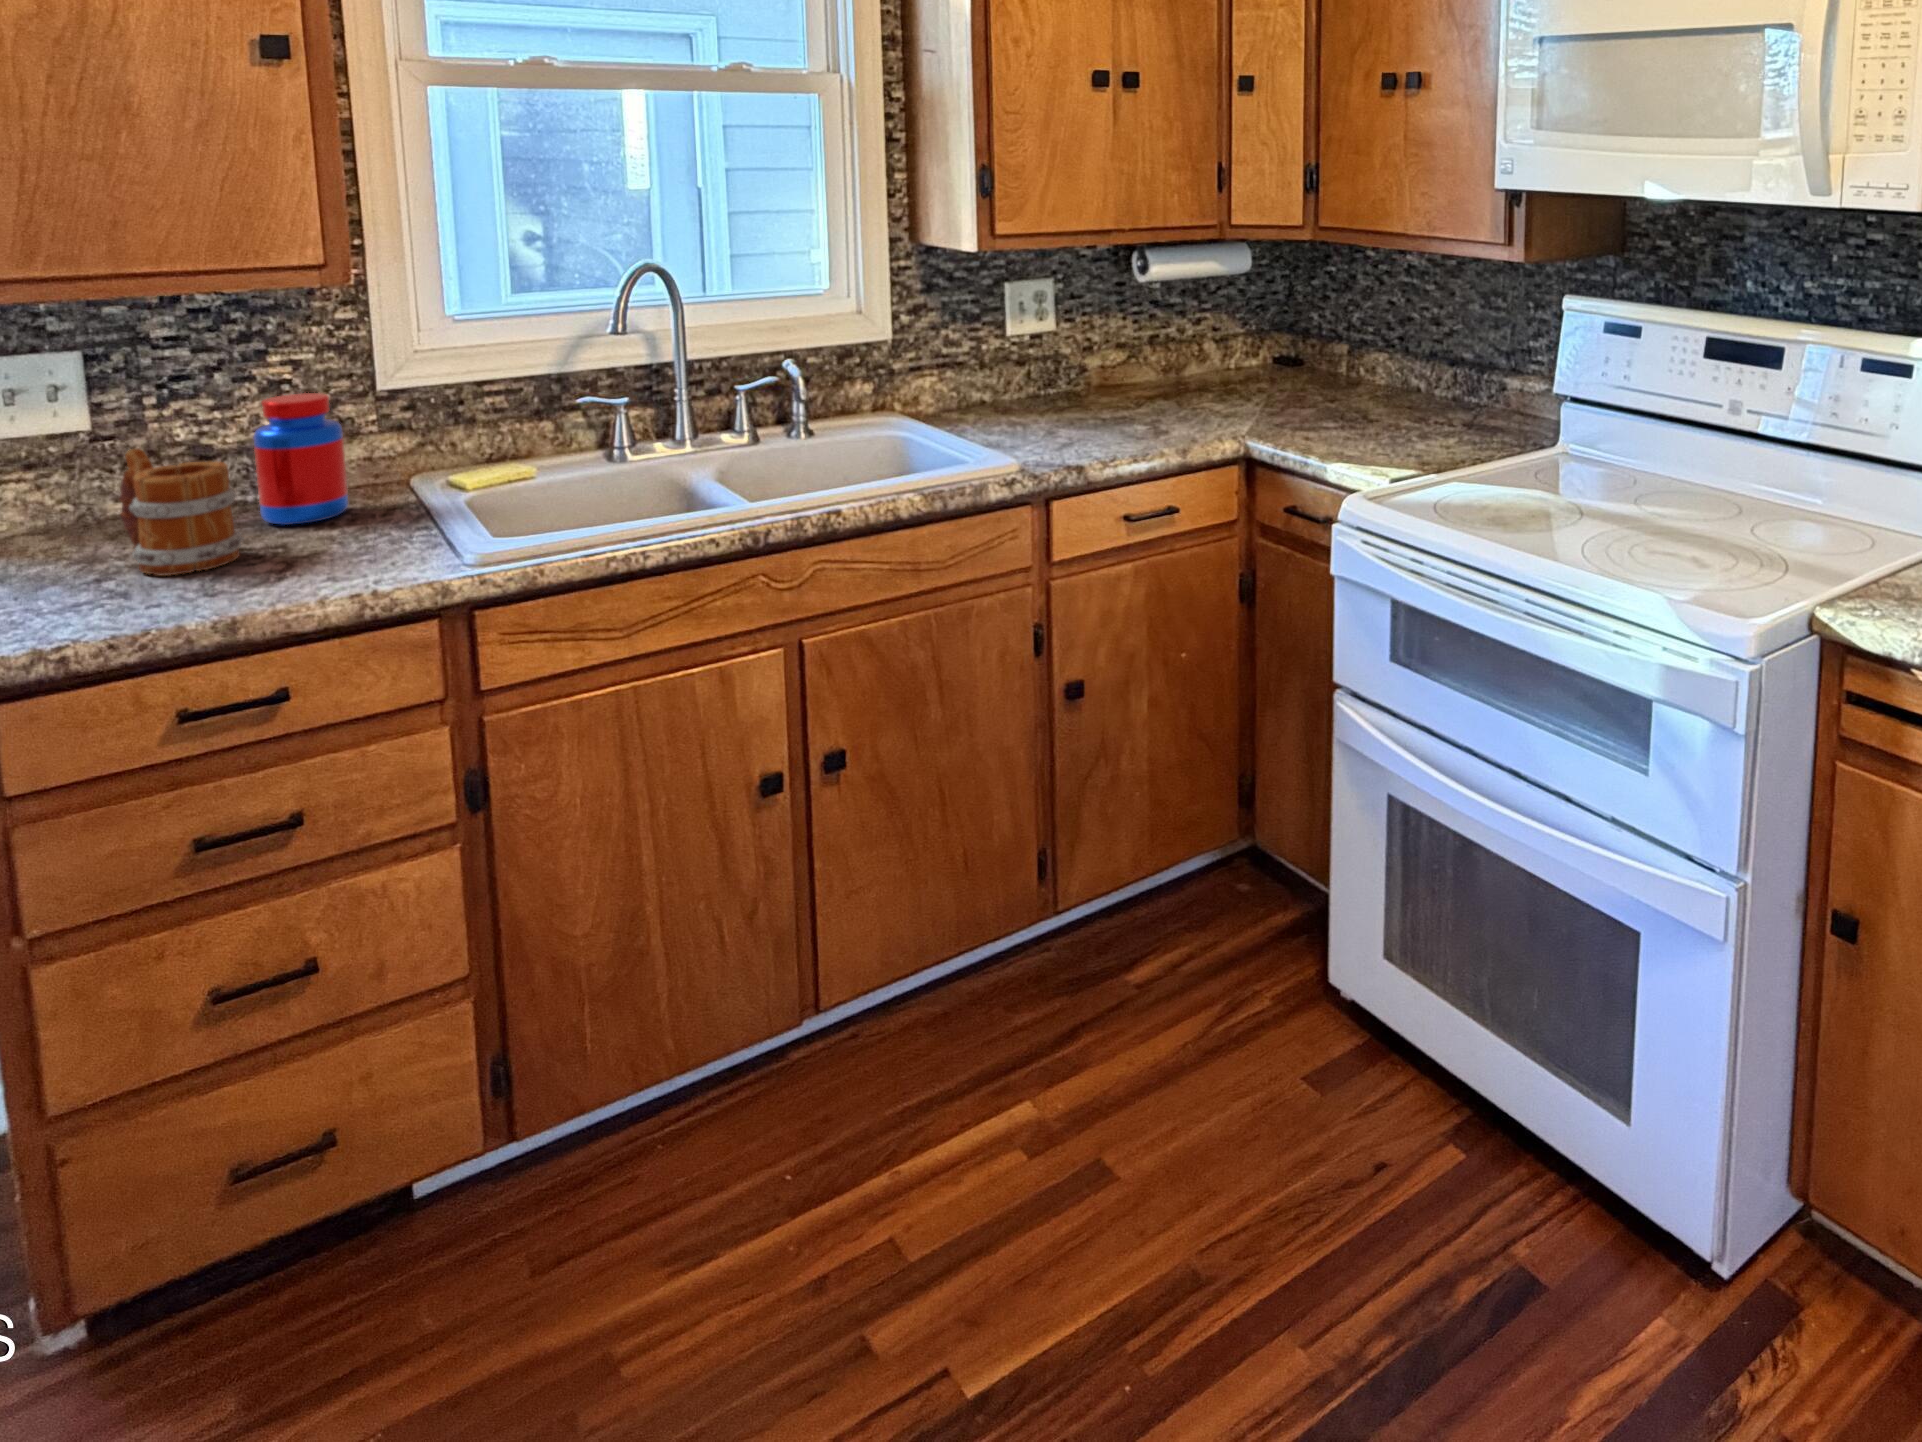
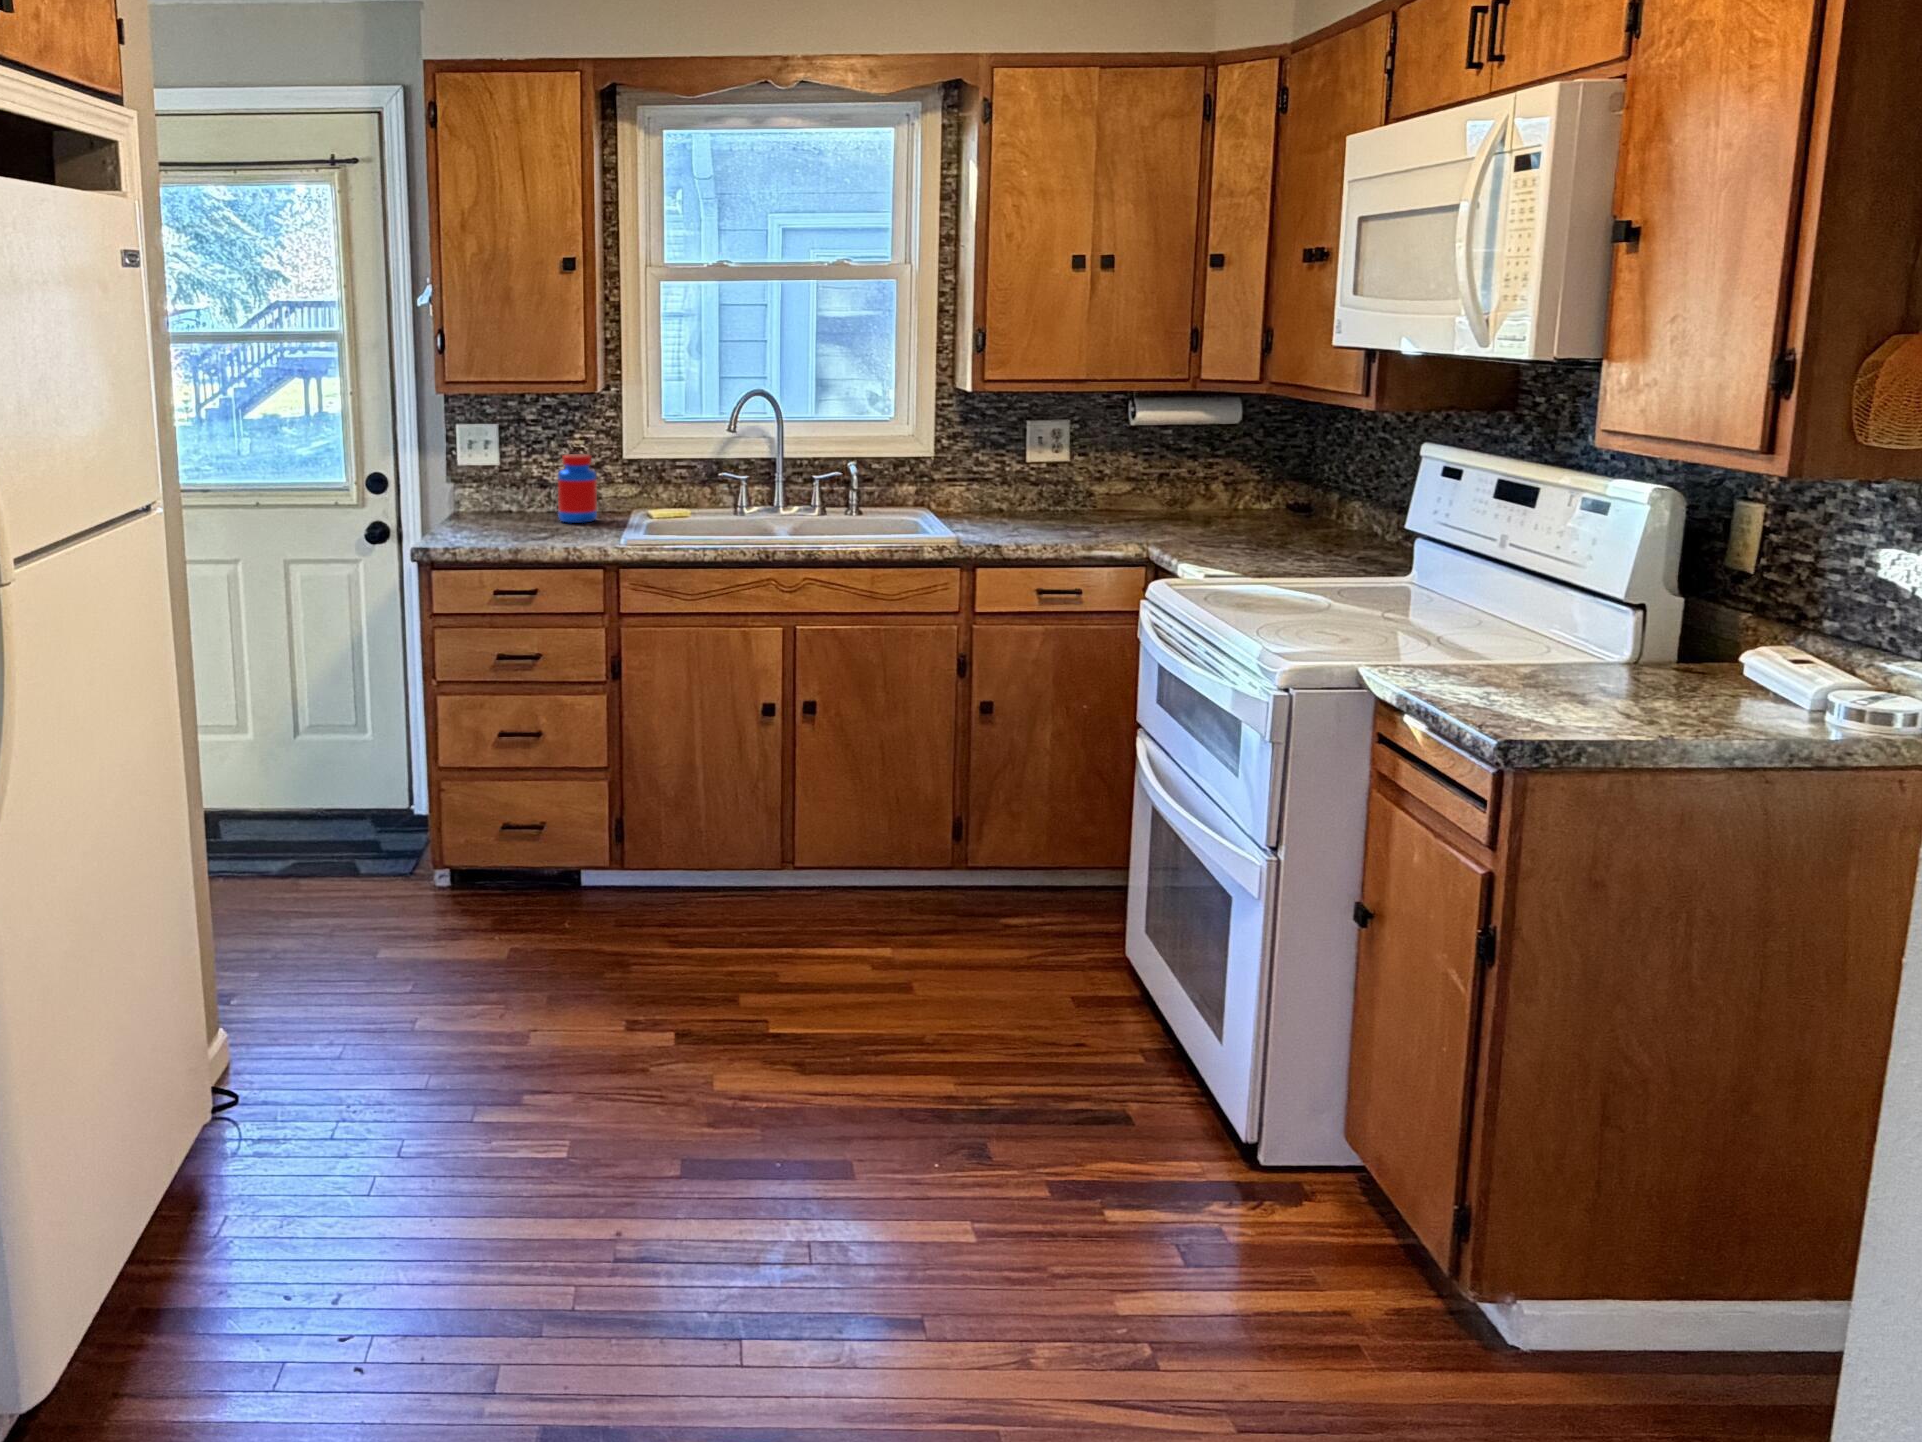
mug: present [120,449,243,576] -> none [498,471,542,533]

